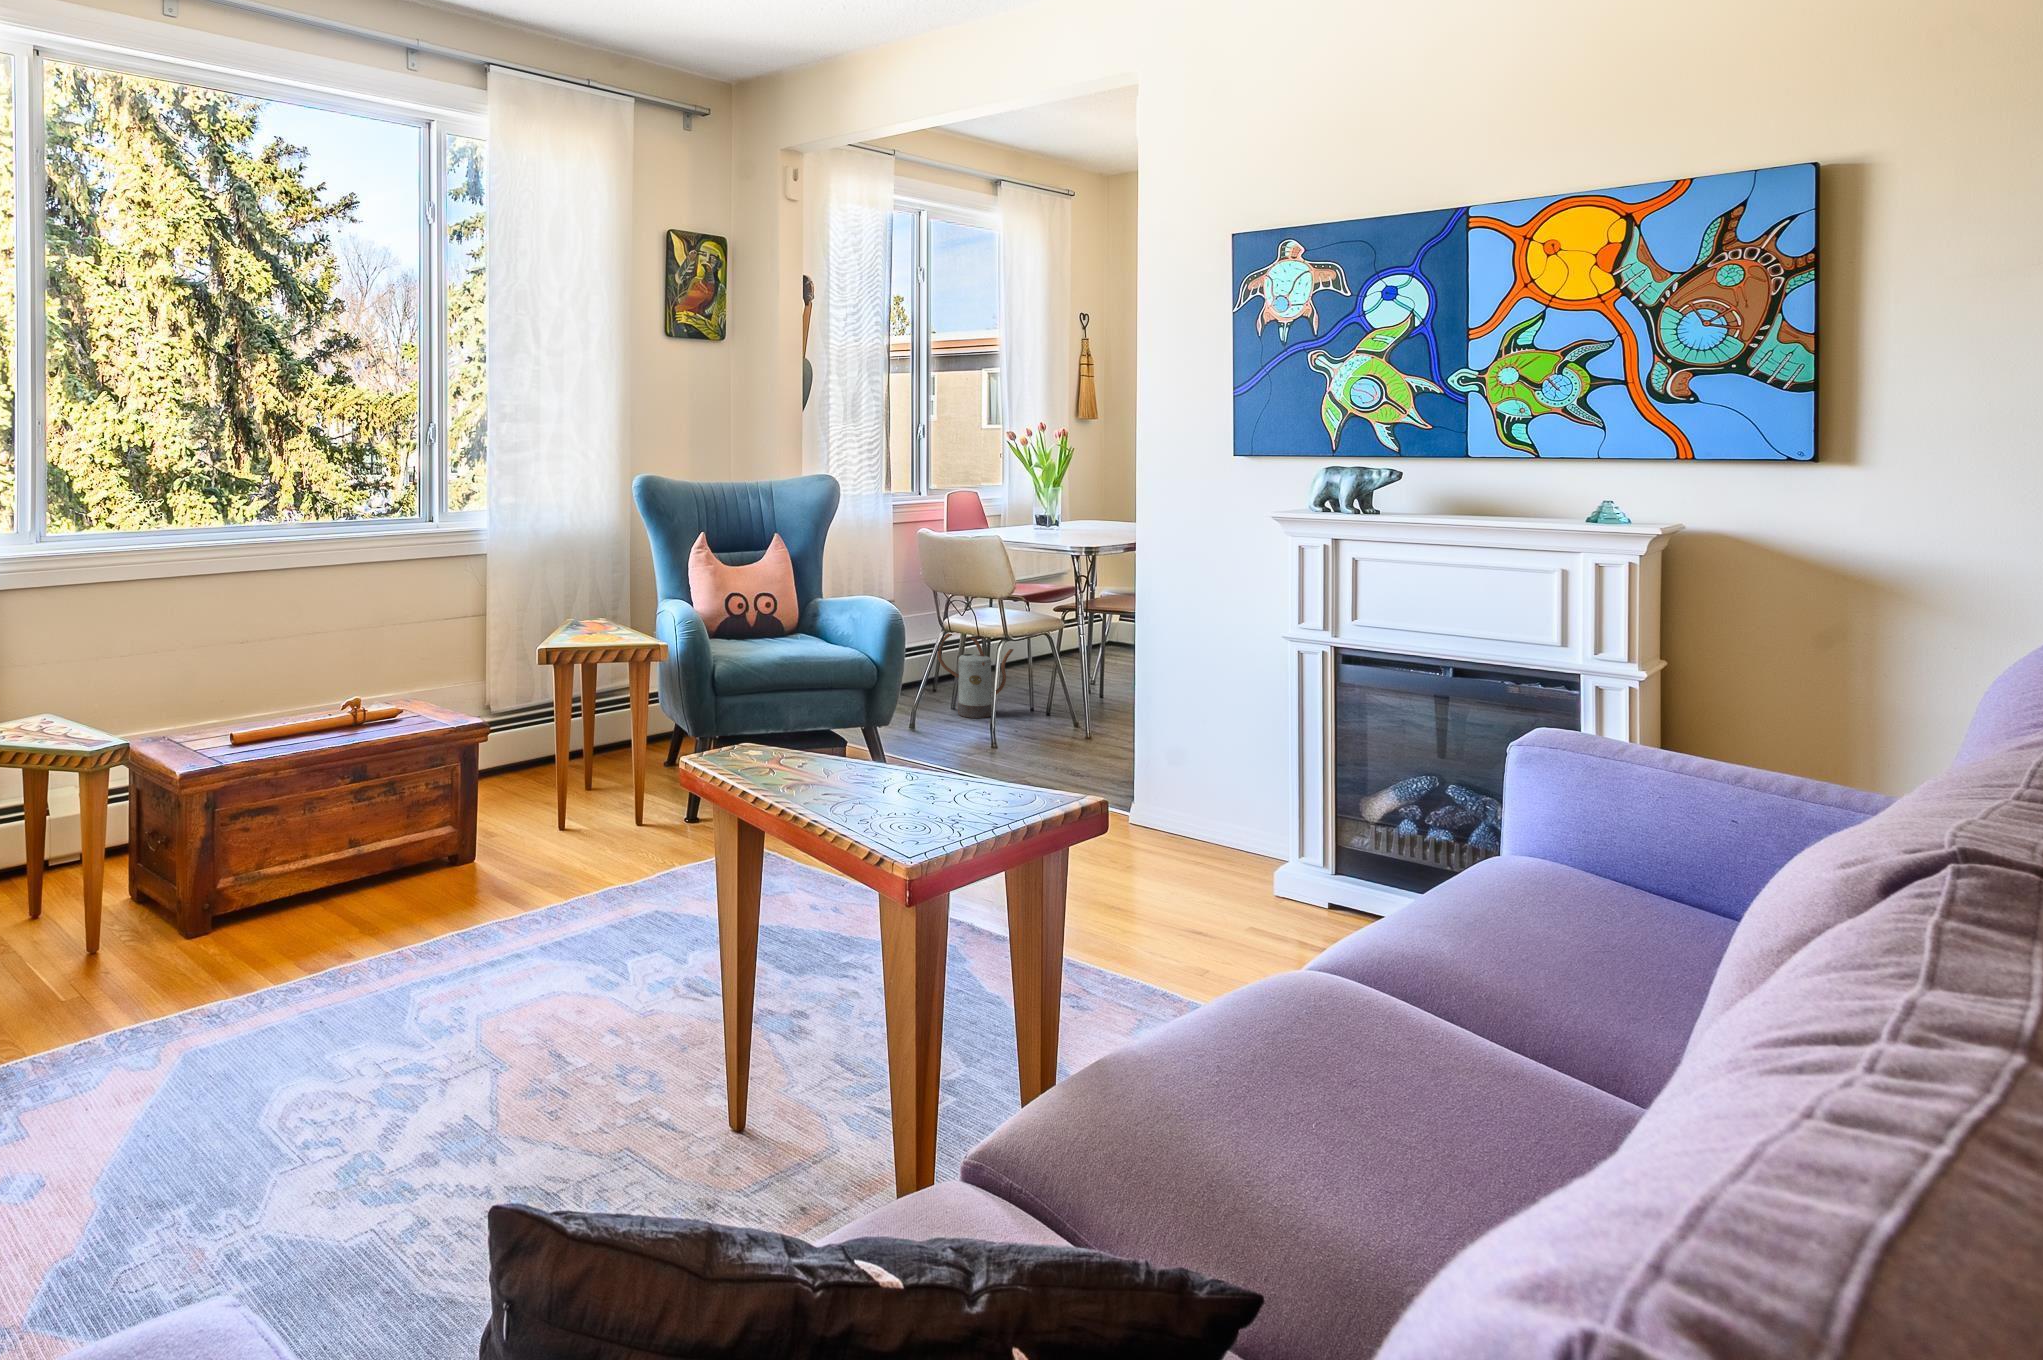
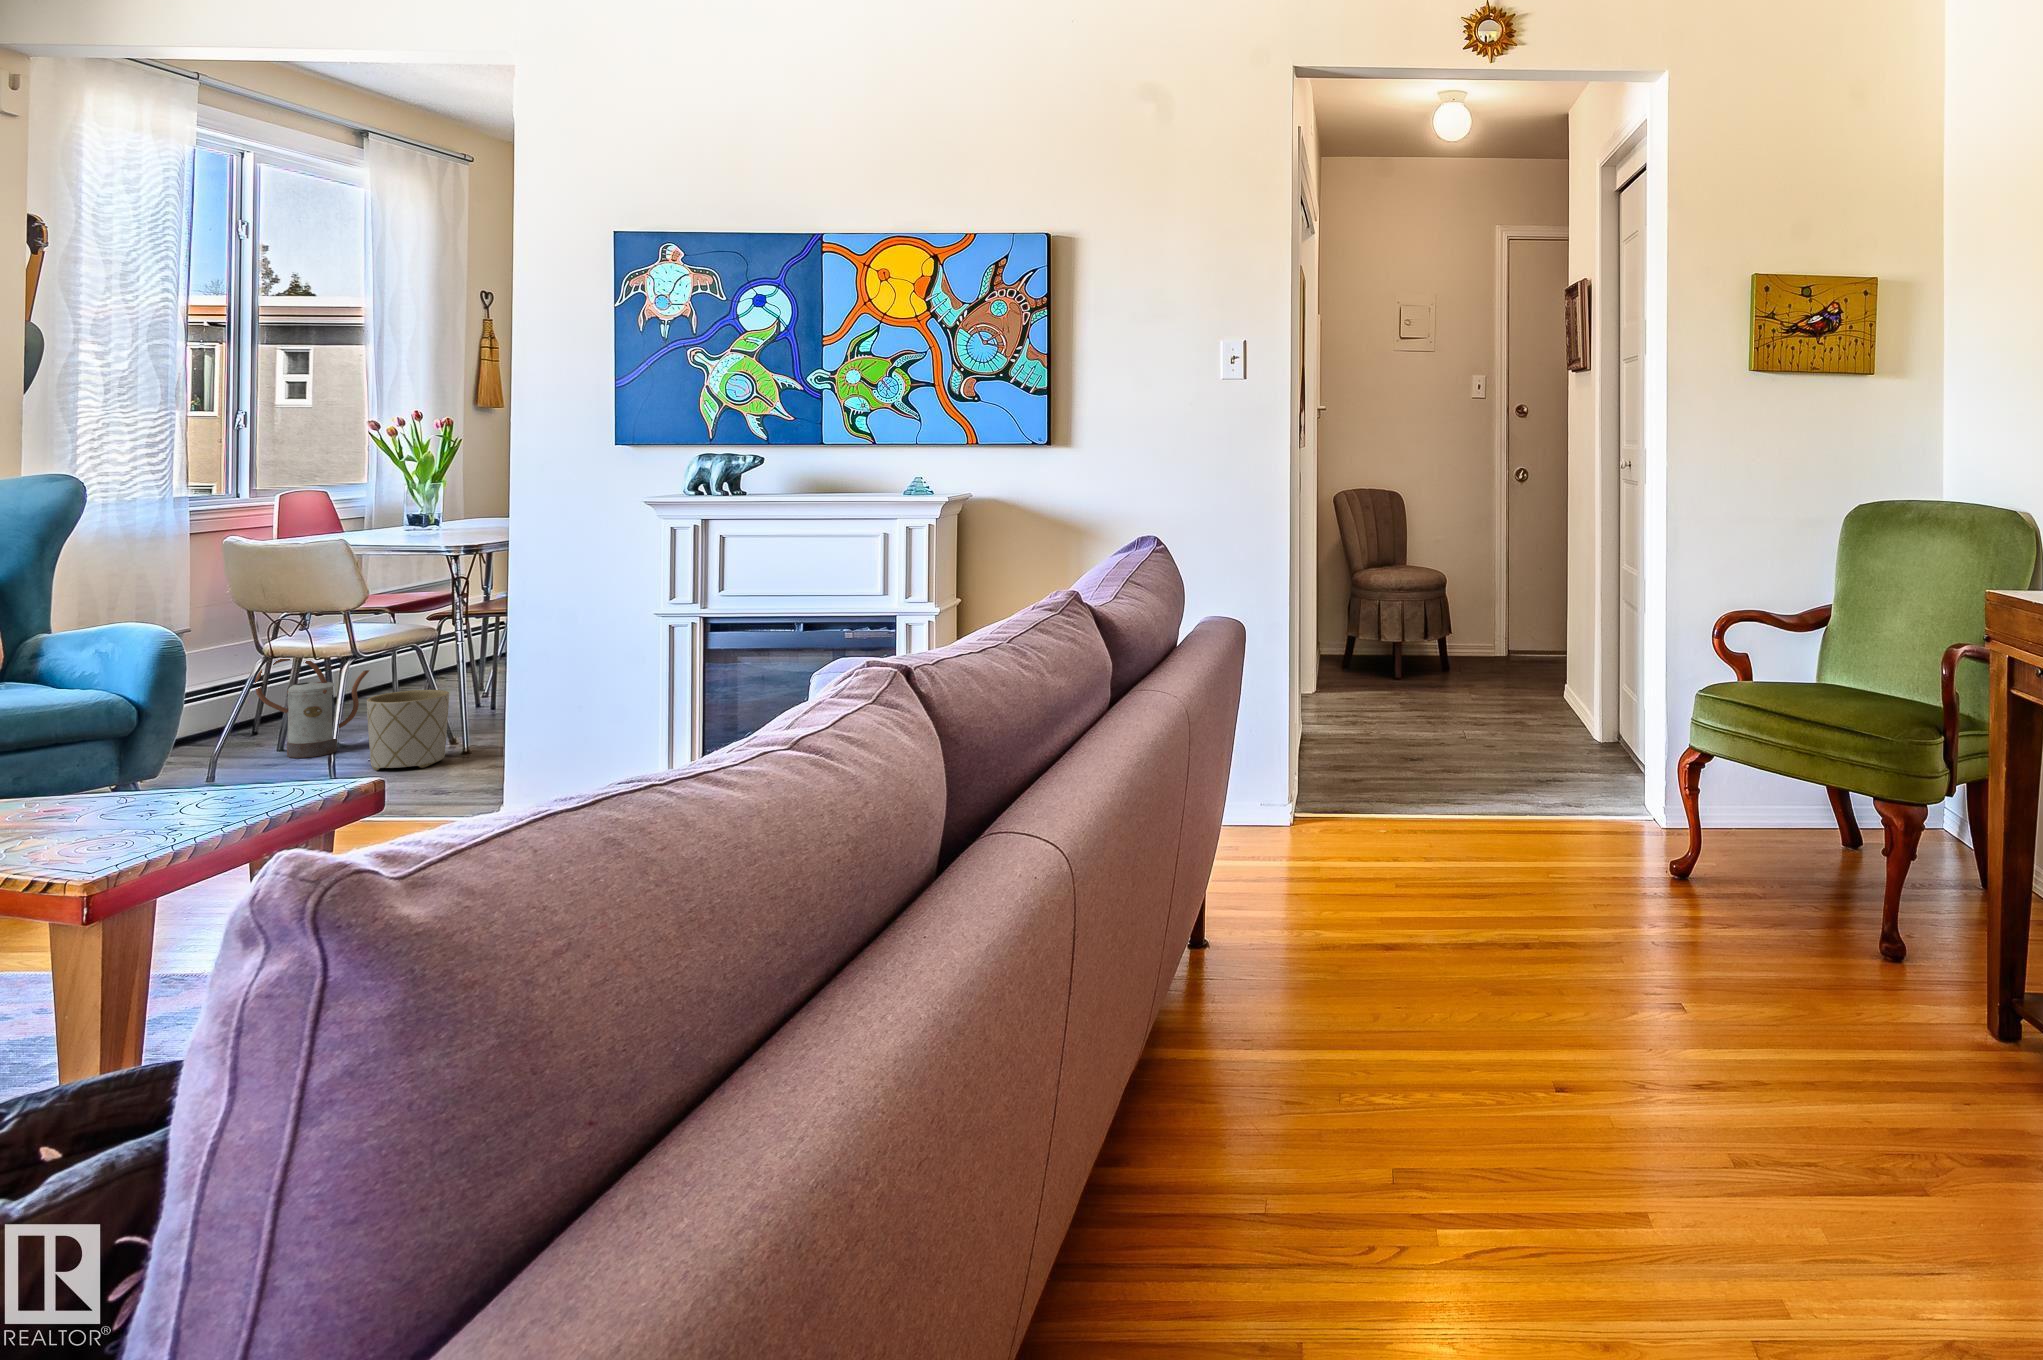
planter: none [1015,673,1076,745] -> present [367,690,449,771]

